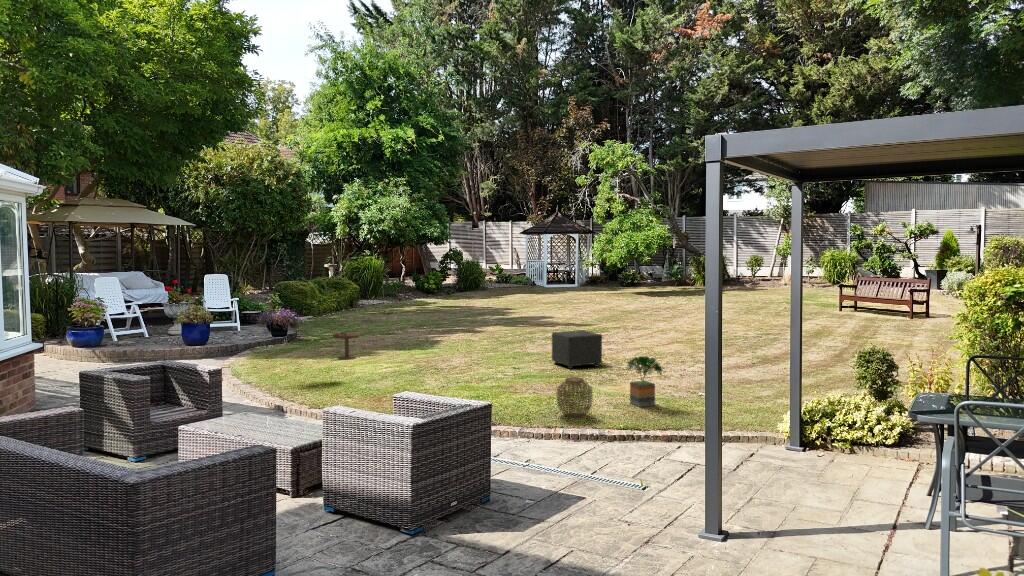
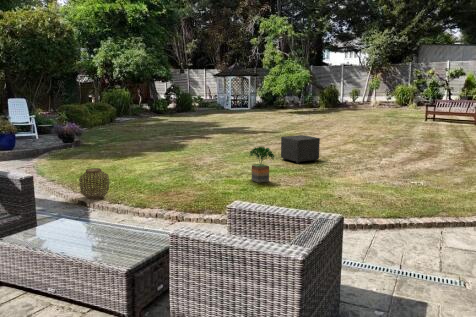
side table: present [333,332,360,360] -> none [121,139,144,179]
potted tree: present [627,356,662,407] -> present [250,147,275,183]
woven basket: present [557,377,592,418] -> present [79,168,109,200]

